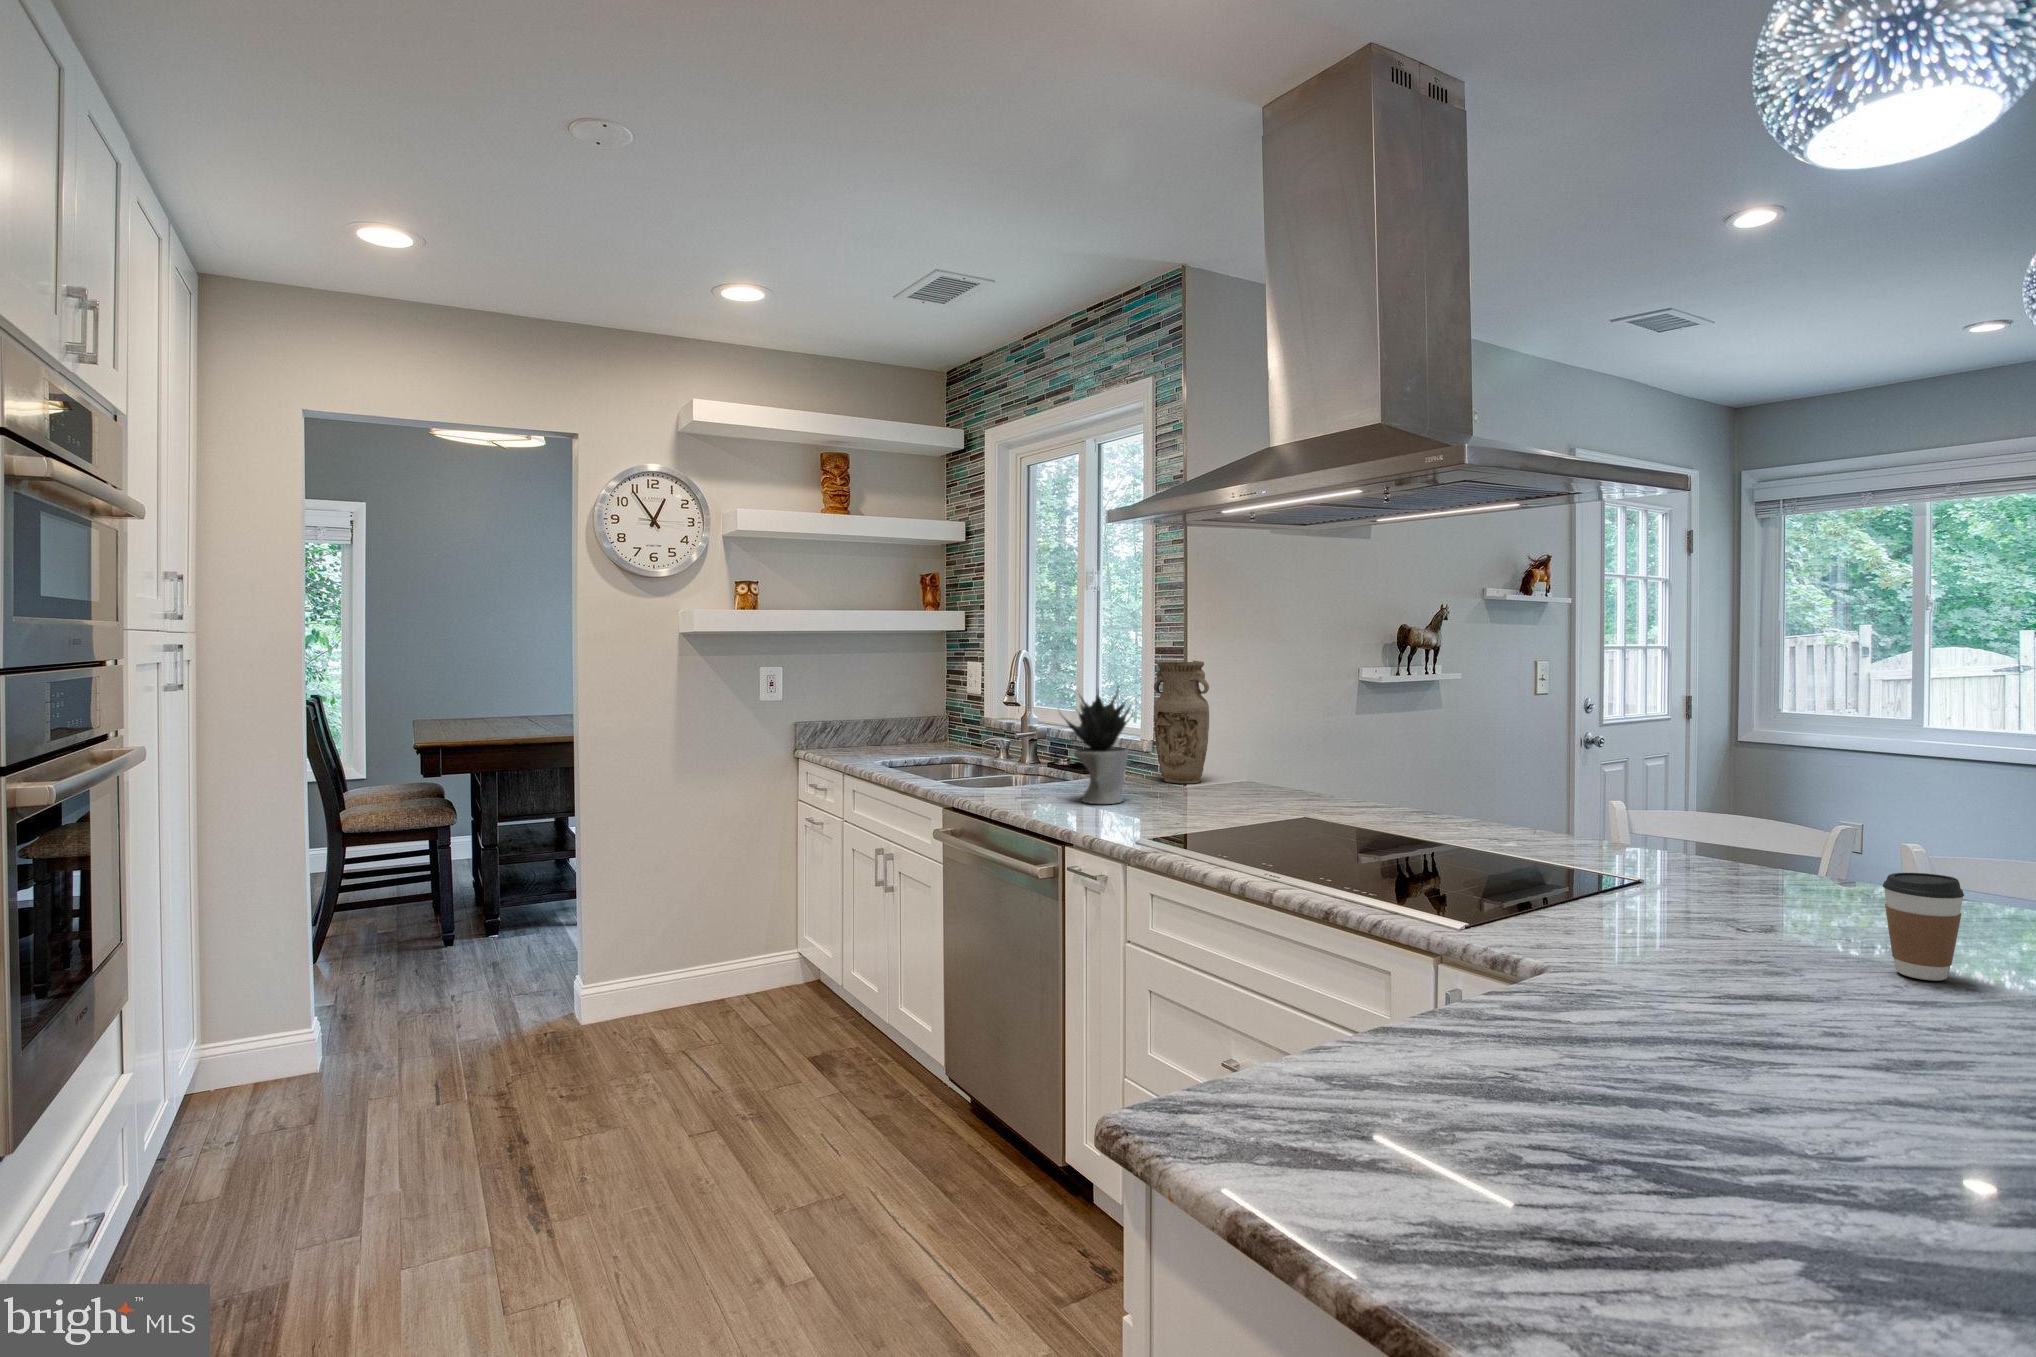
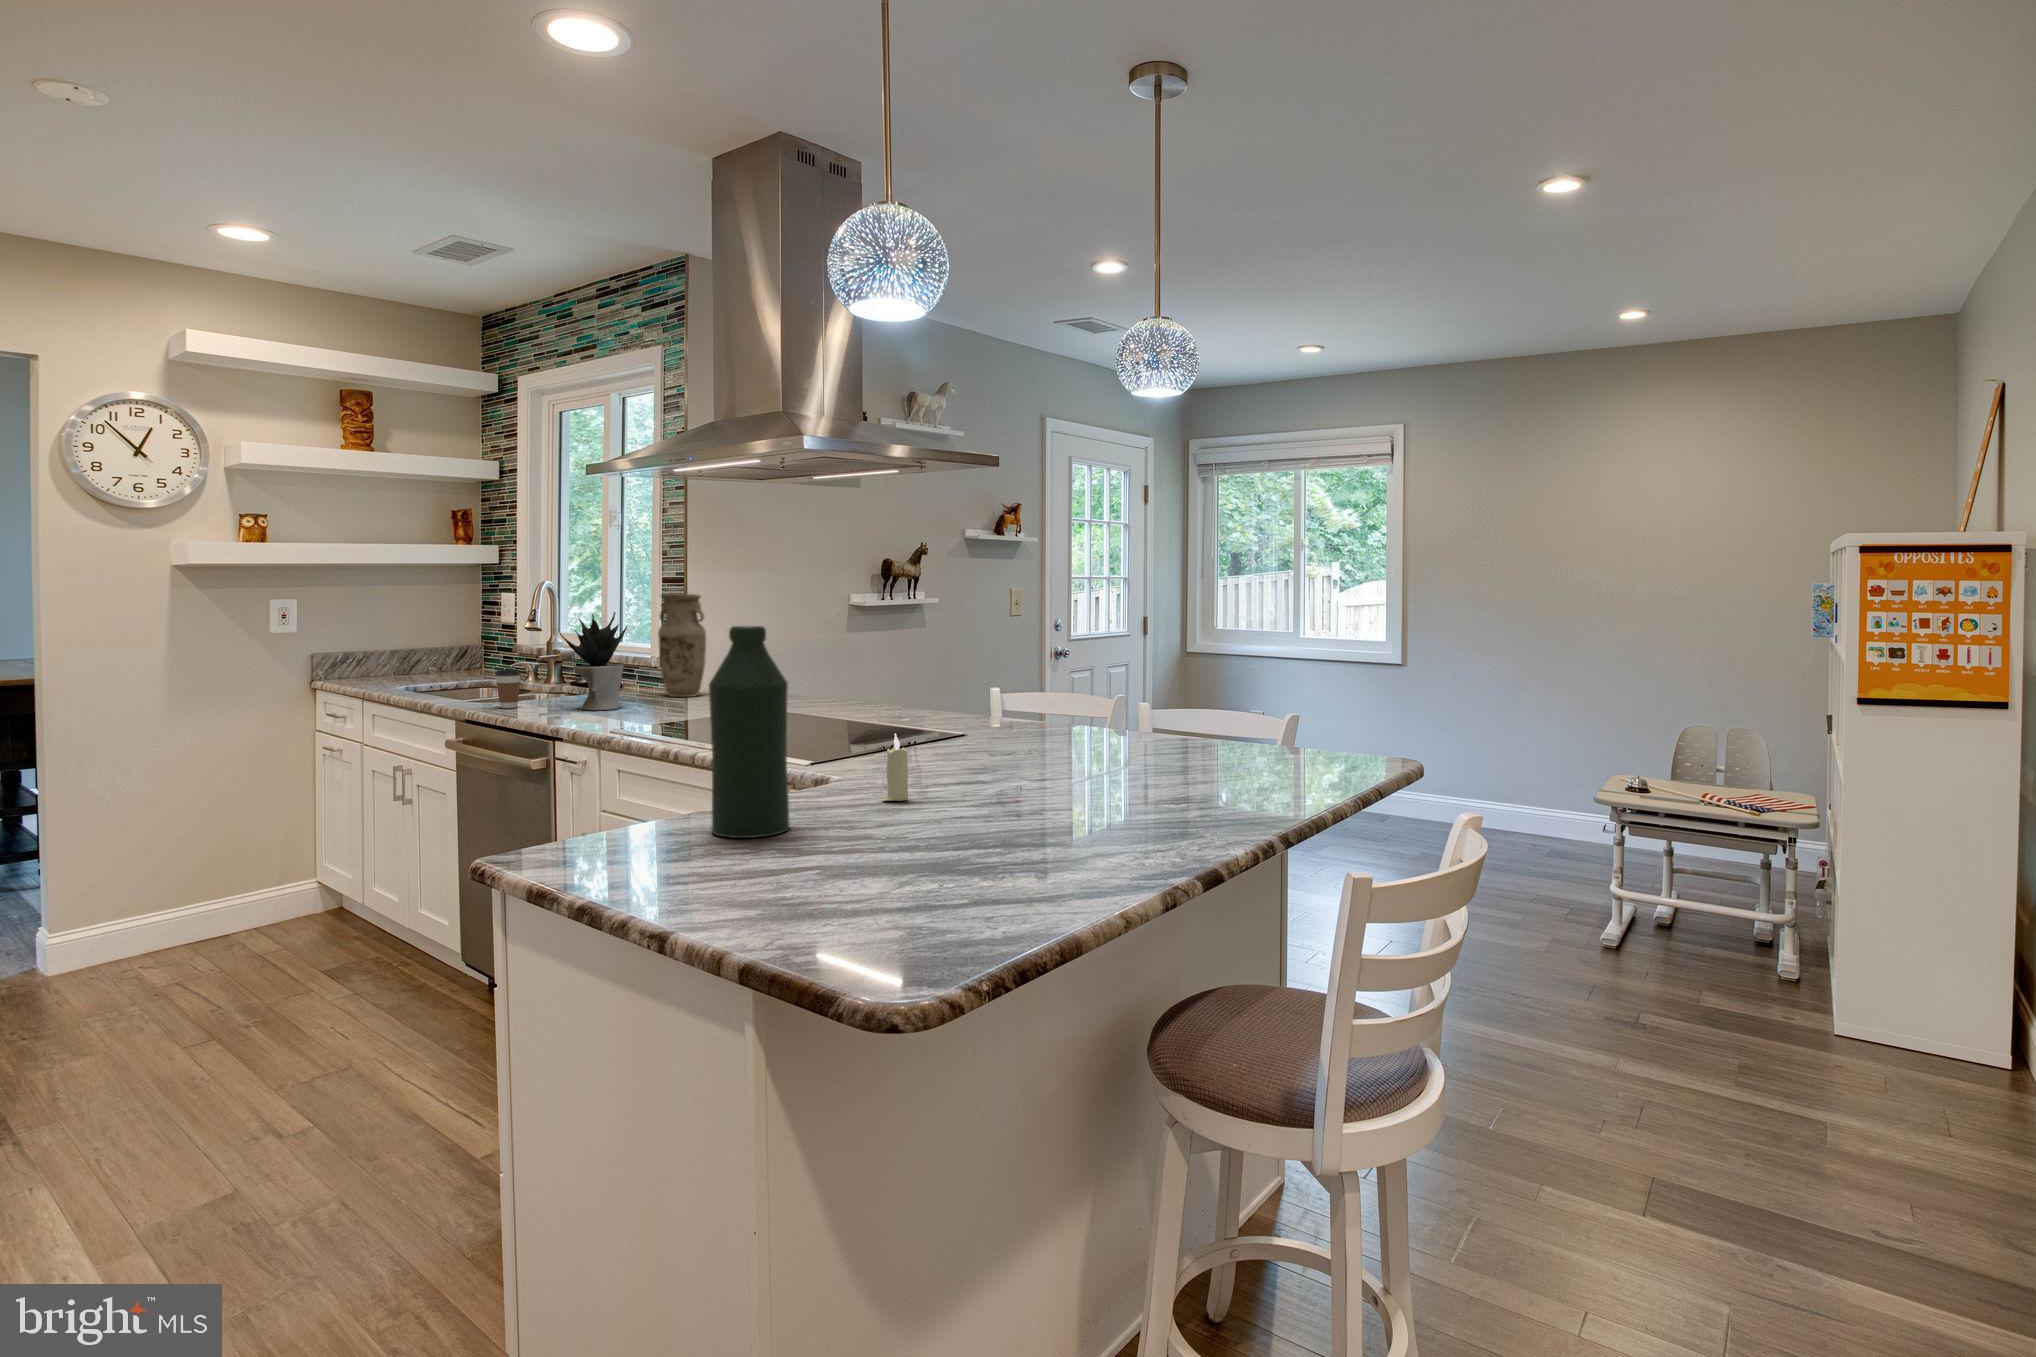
bottle: none [1625,779,1837,1284] -> present [709,626,790,838]
coffee cup: present [1883,873,1964,981] -> present [495,670,521,708]
candle: none [1874,982,1941,1124] -> present [882,734,908,801]

